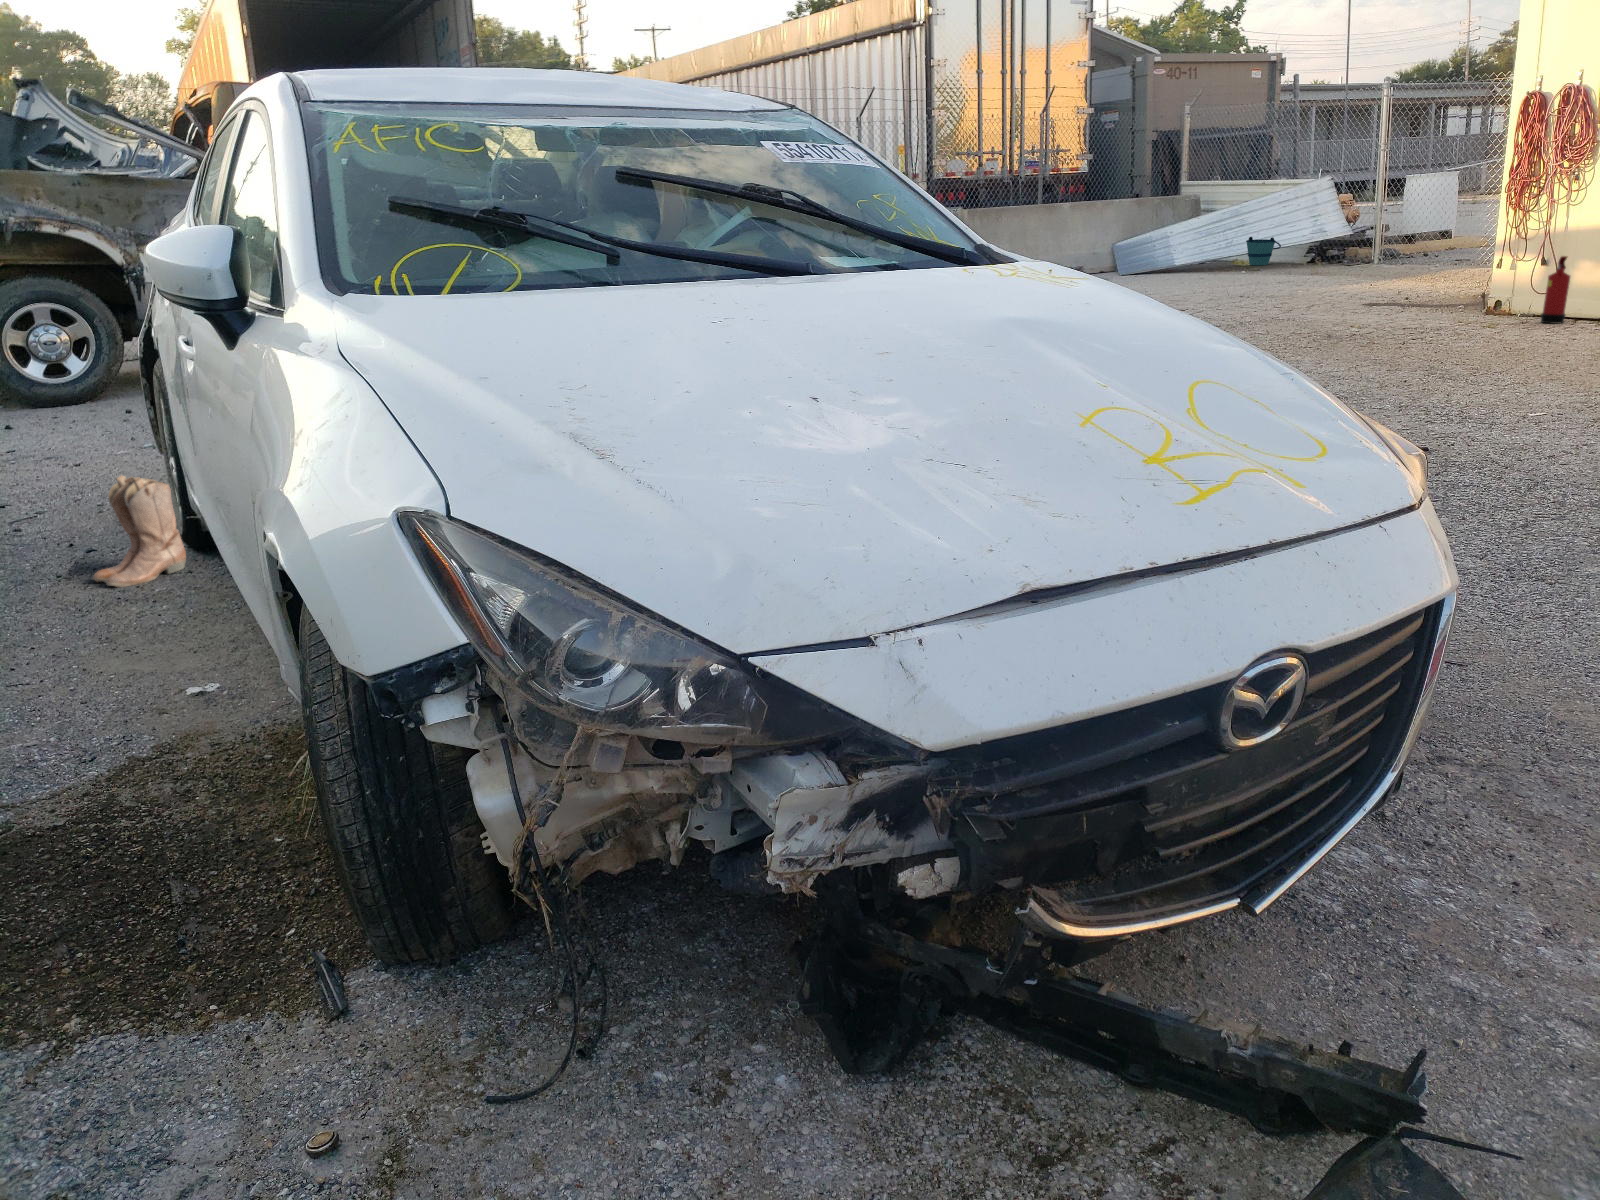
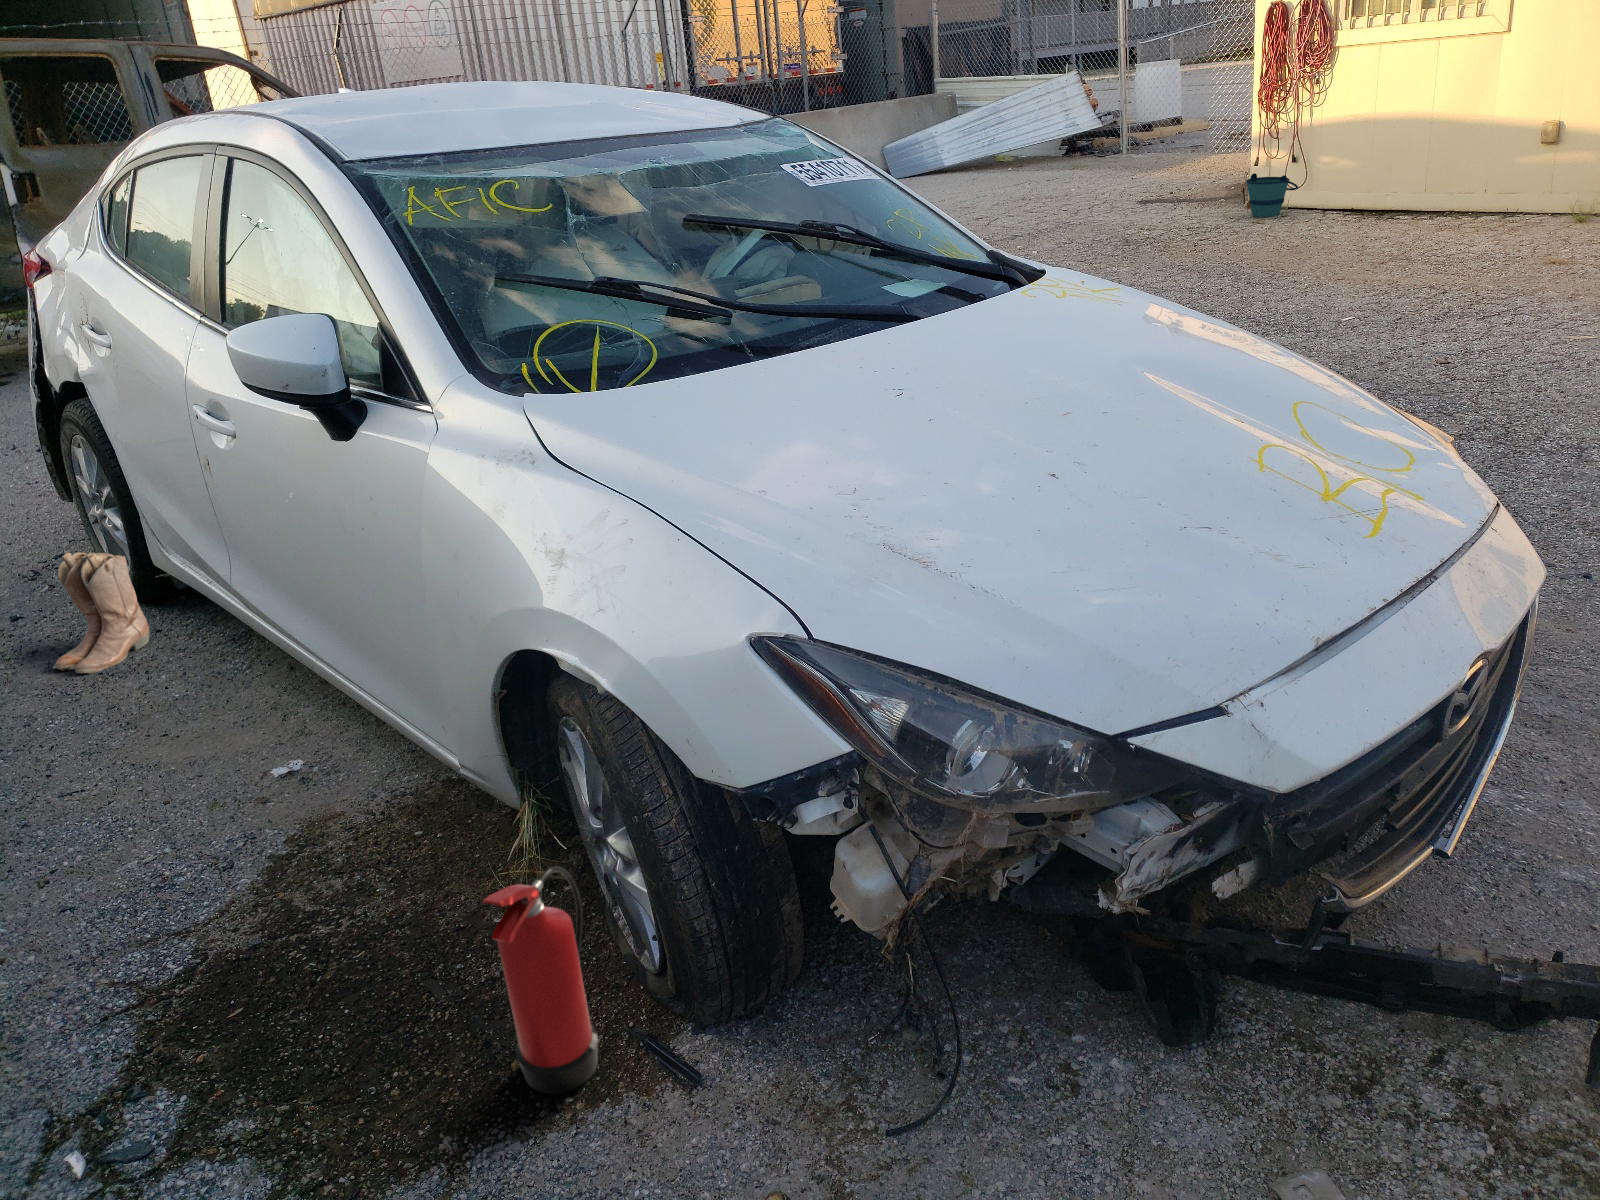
bucket: present [1246,237,1281,265] -> present [1246,173,1298,217]
fire extinguisher: present [1541,256,1570,324] -> present [483,867,598,1094]

